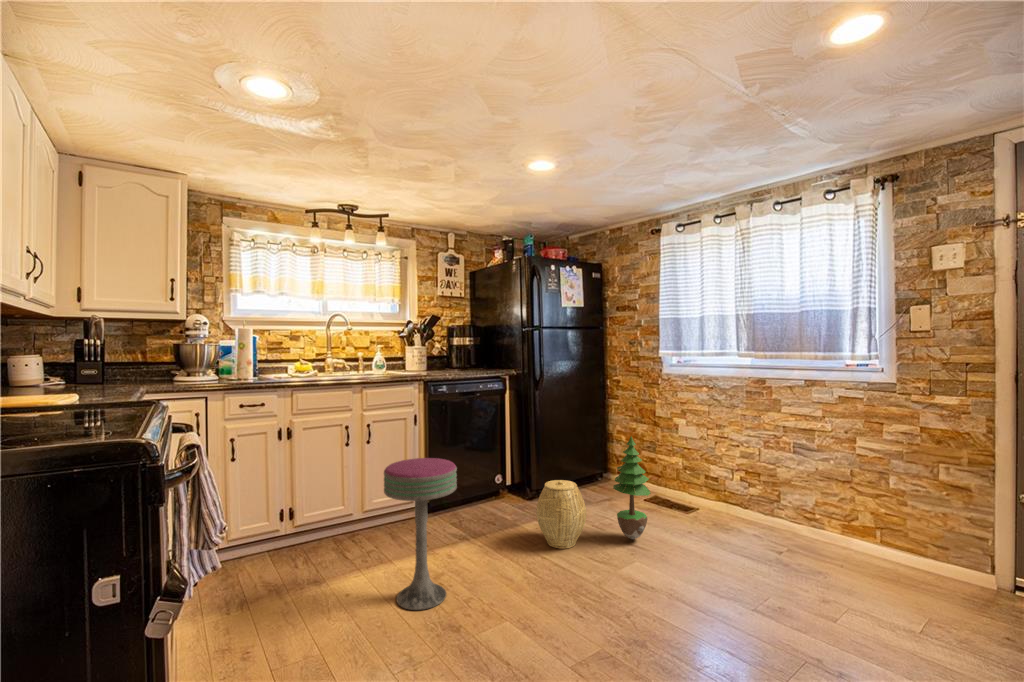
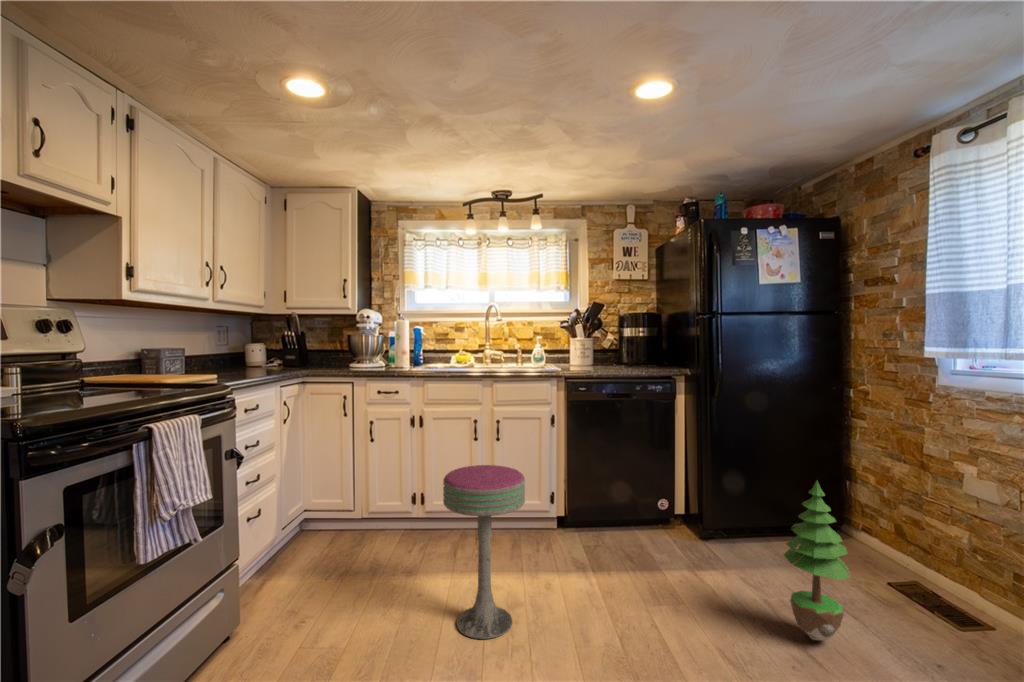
woven basket: present [536,480,586,549] -> none [663,522,737,621]

